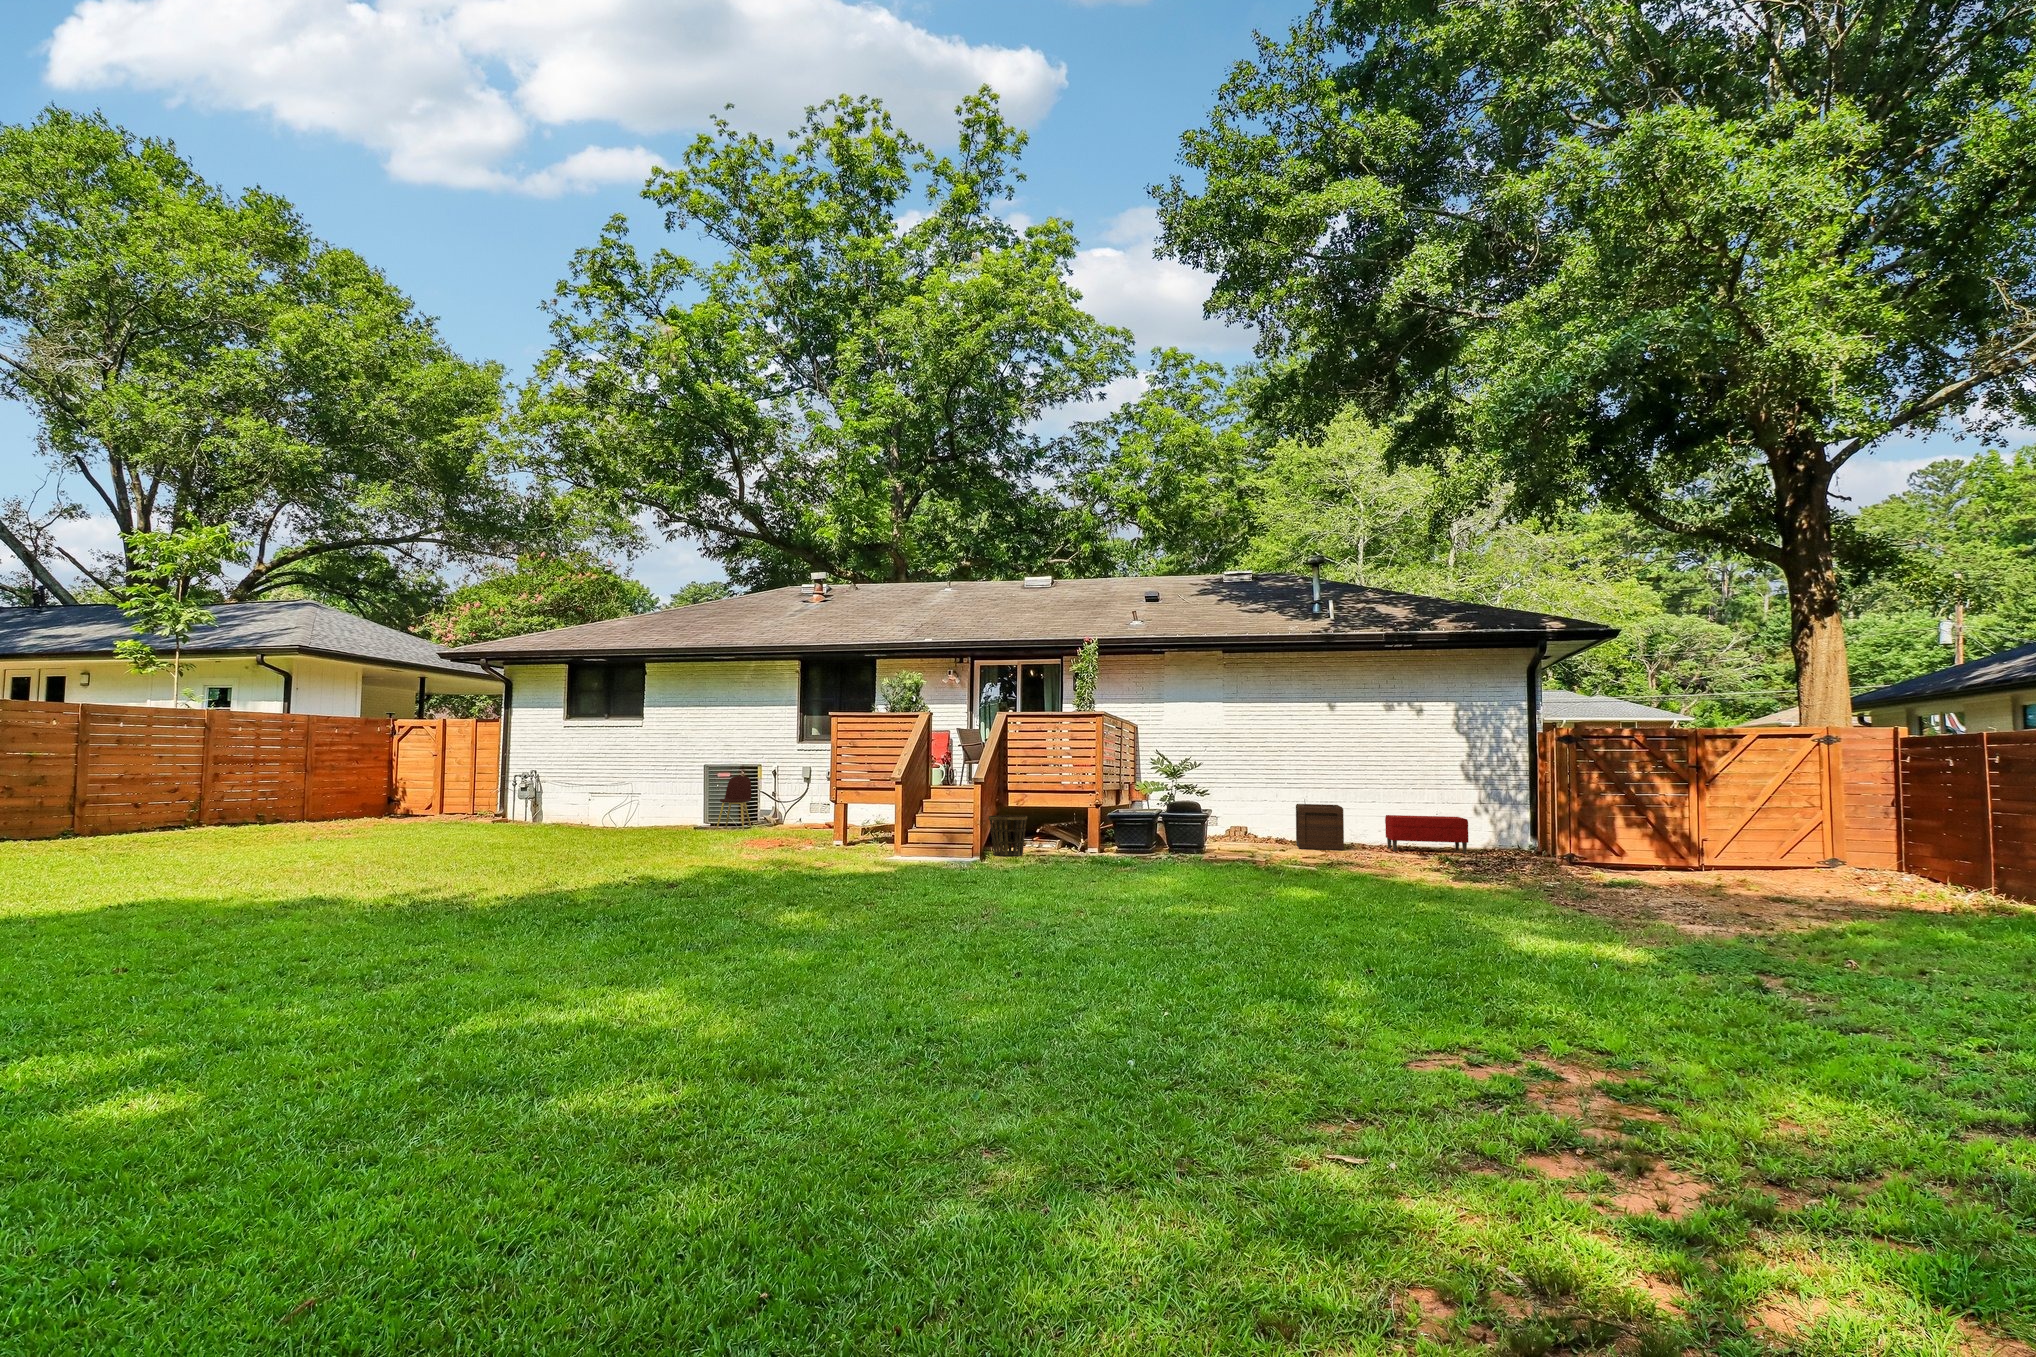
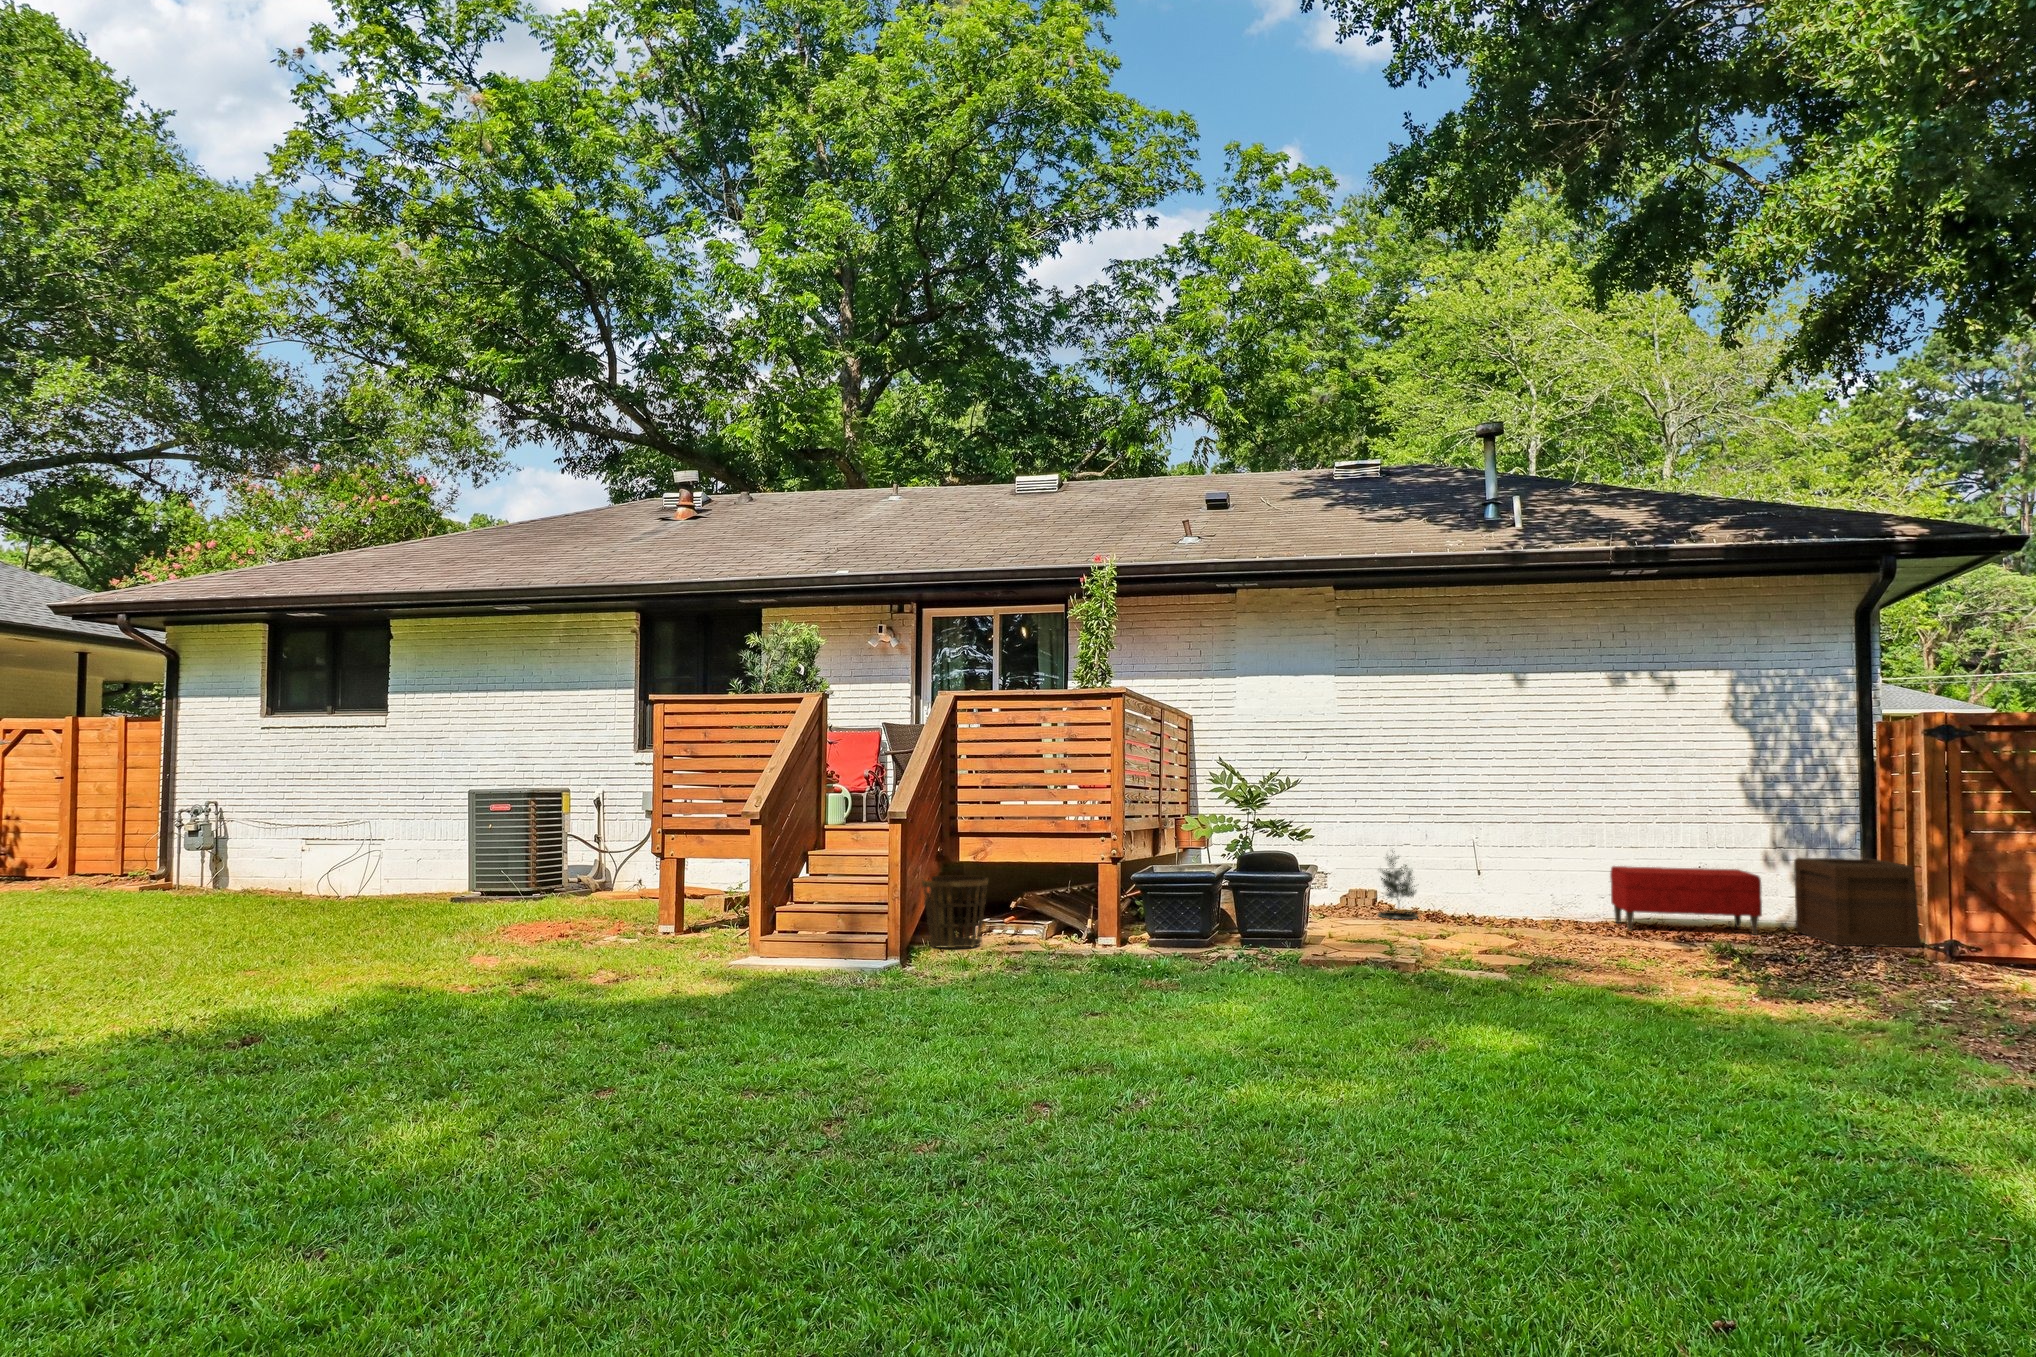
chair: present [716,776,752,831] -> none [510,801,572,890]
potted tree: none [1249,804,1275,846] -> present [1378,851,1417,919]
wooden crate: present [1296,804,1344,850] -> present [1794,858,1923,947]

